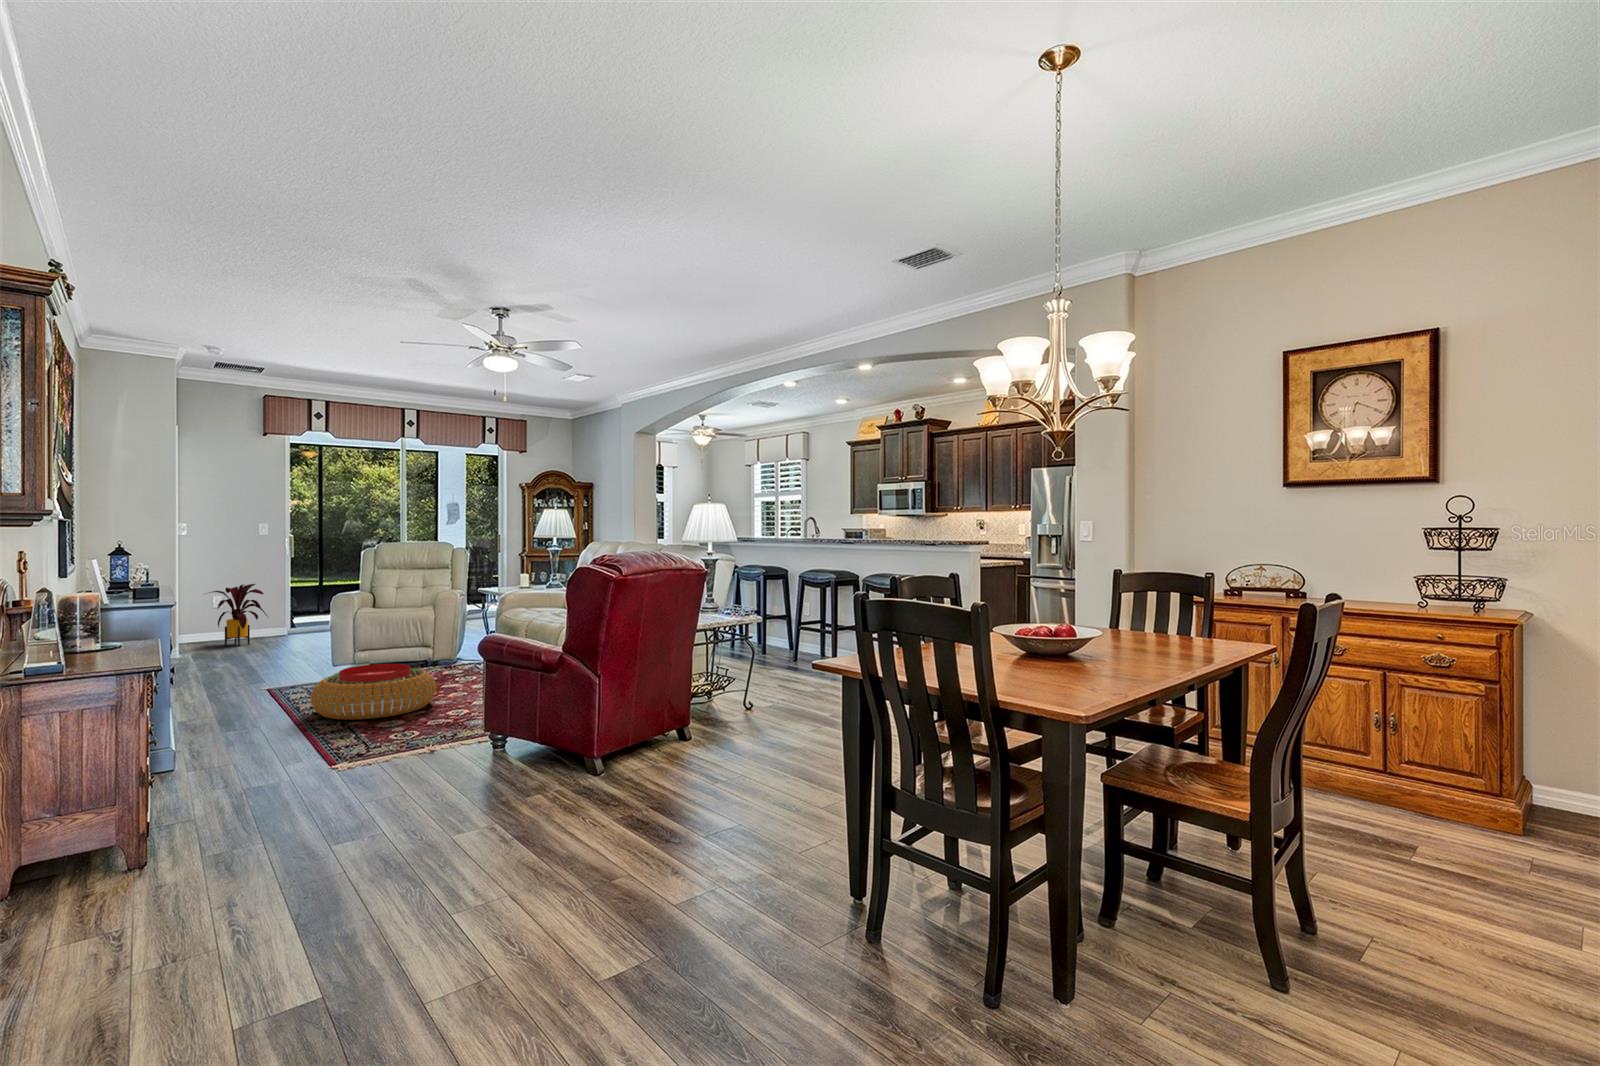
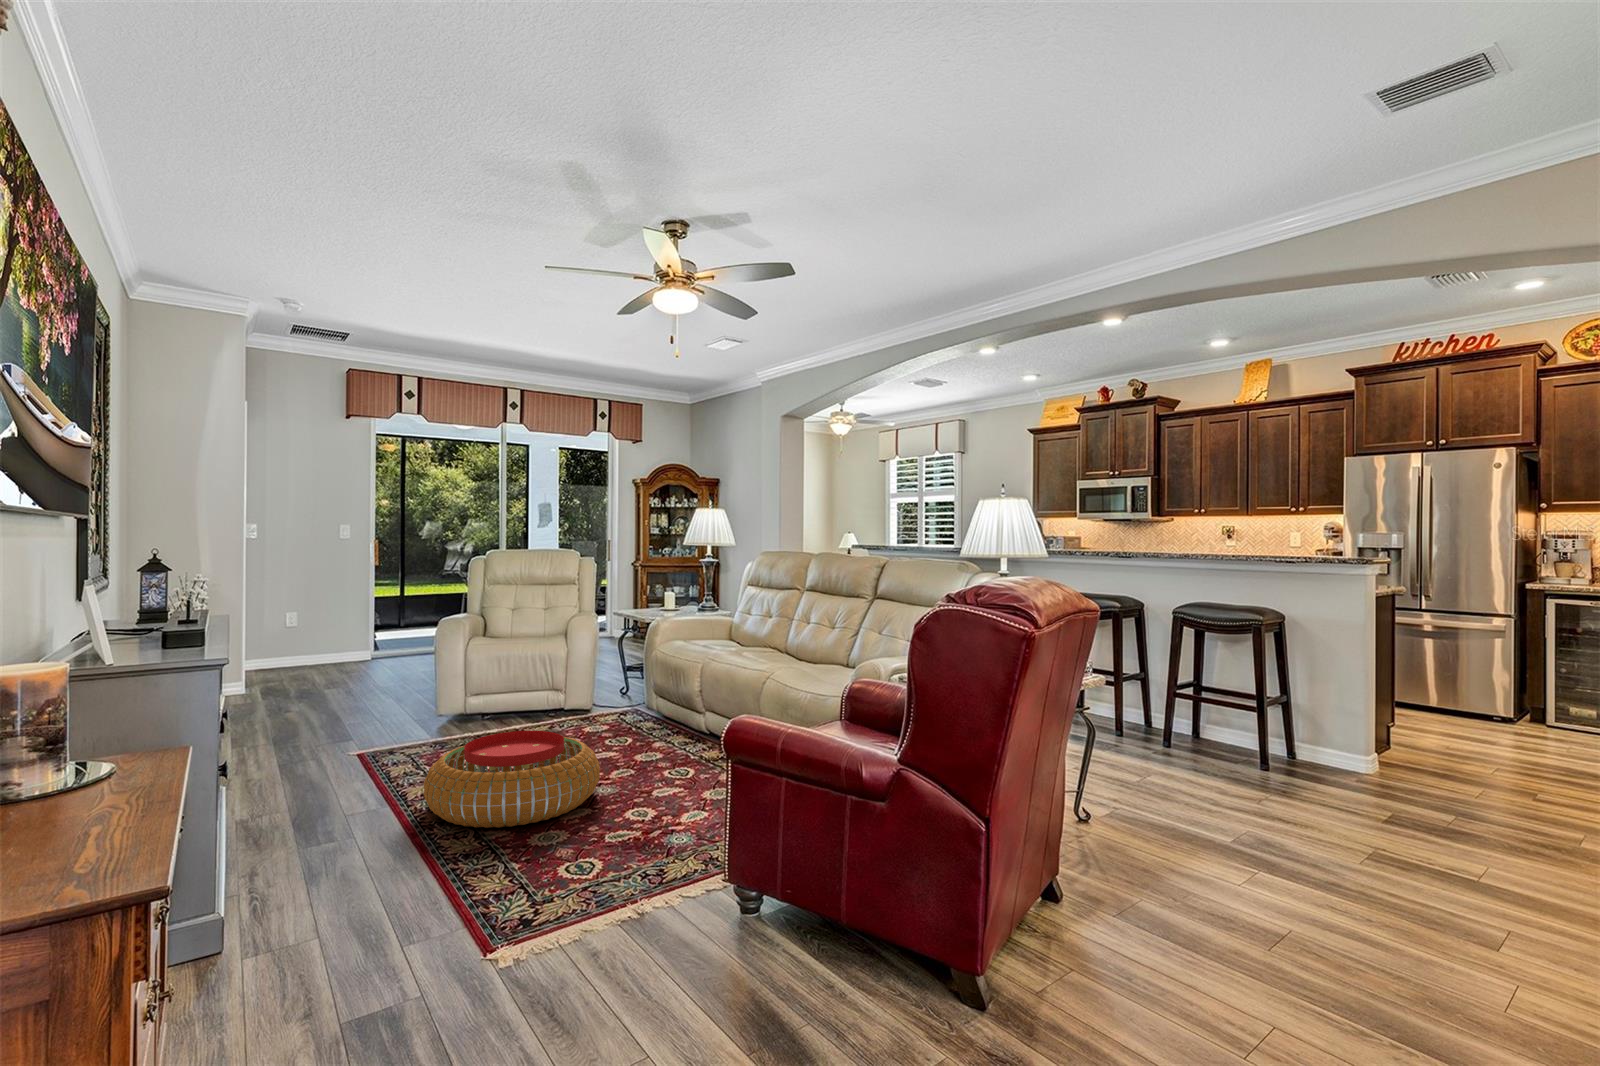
house plant: present [210,584,268,646] -> none [272,600,350,679]

